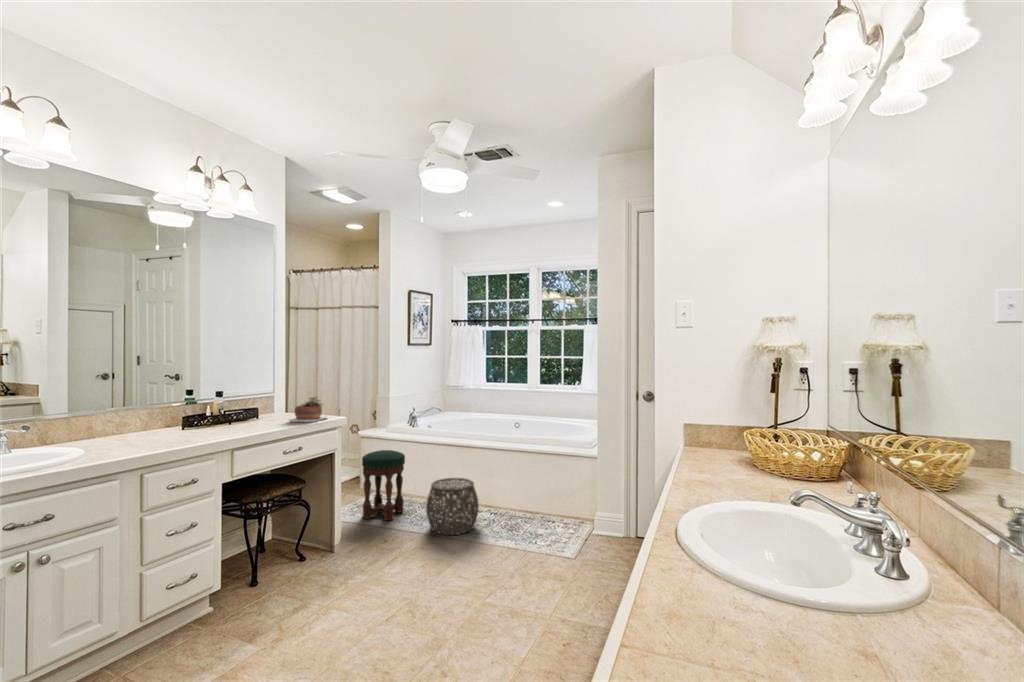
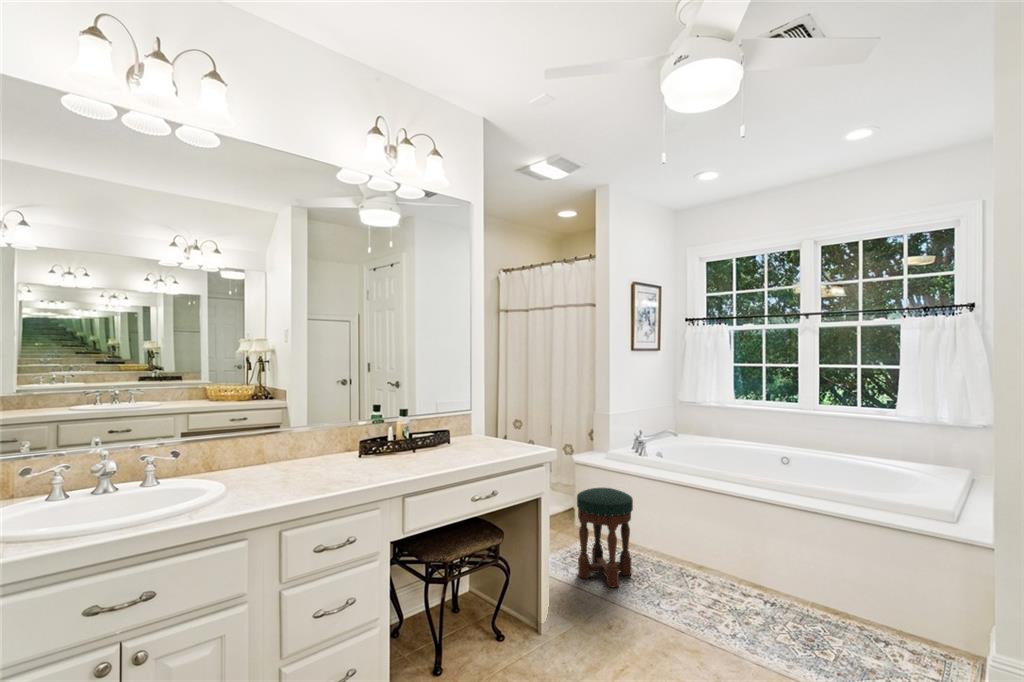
succulent plant: present [289,397,327,422] -> none [482,419,531,456]
woven basket: present [426,478,479,535] -> none [666,544,753,643]

